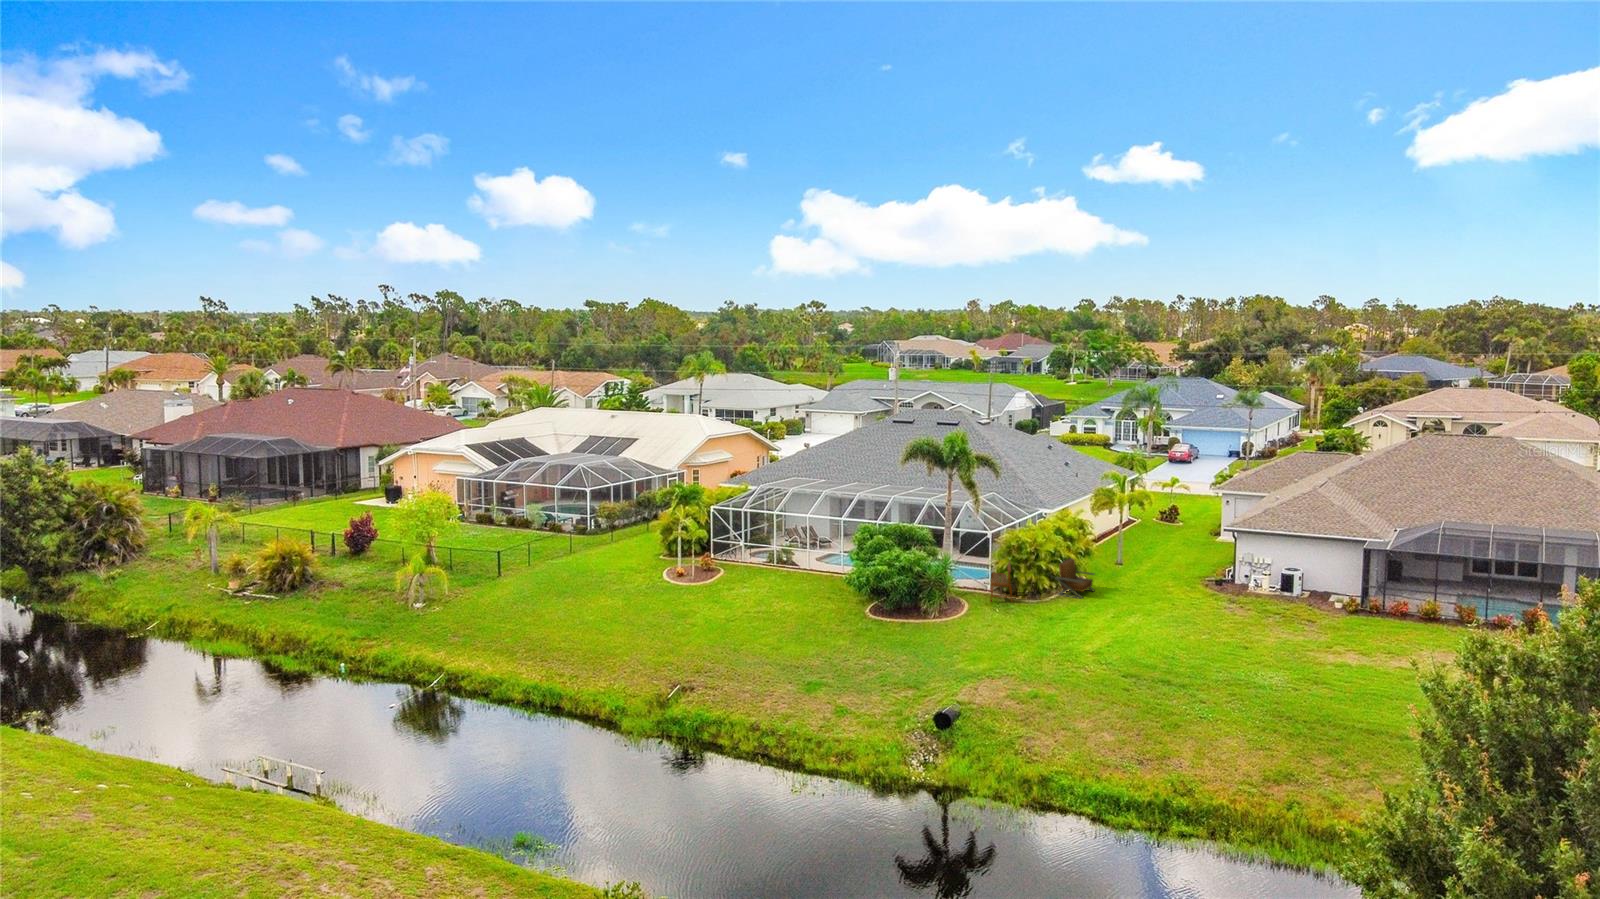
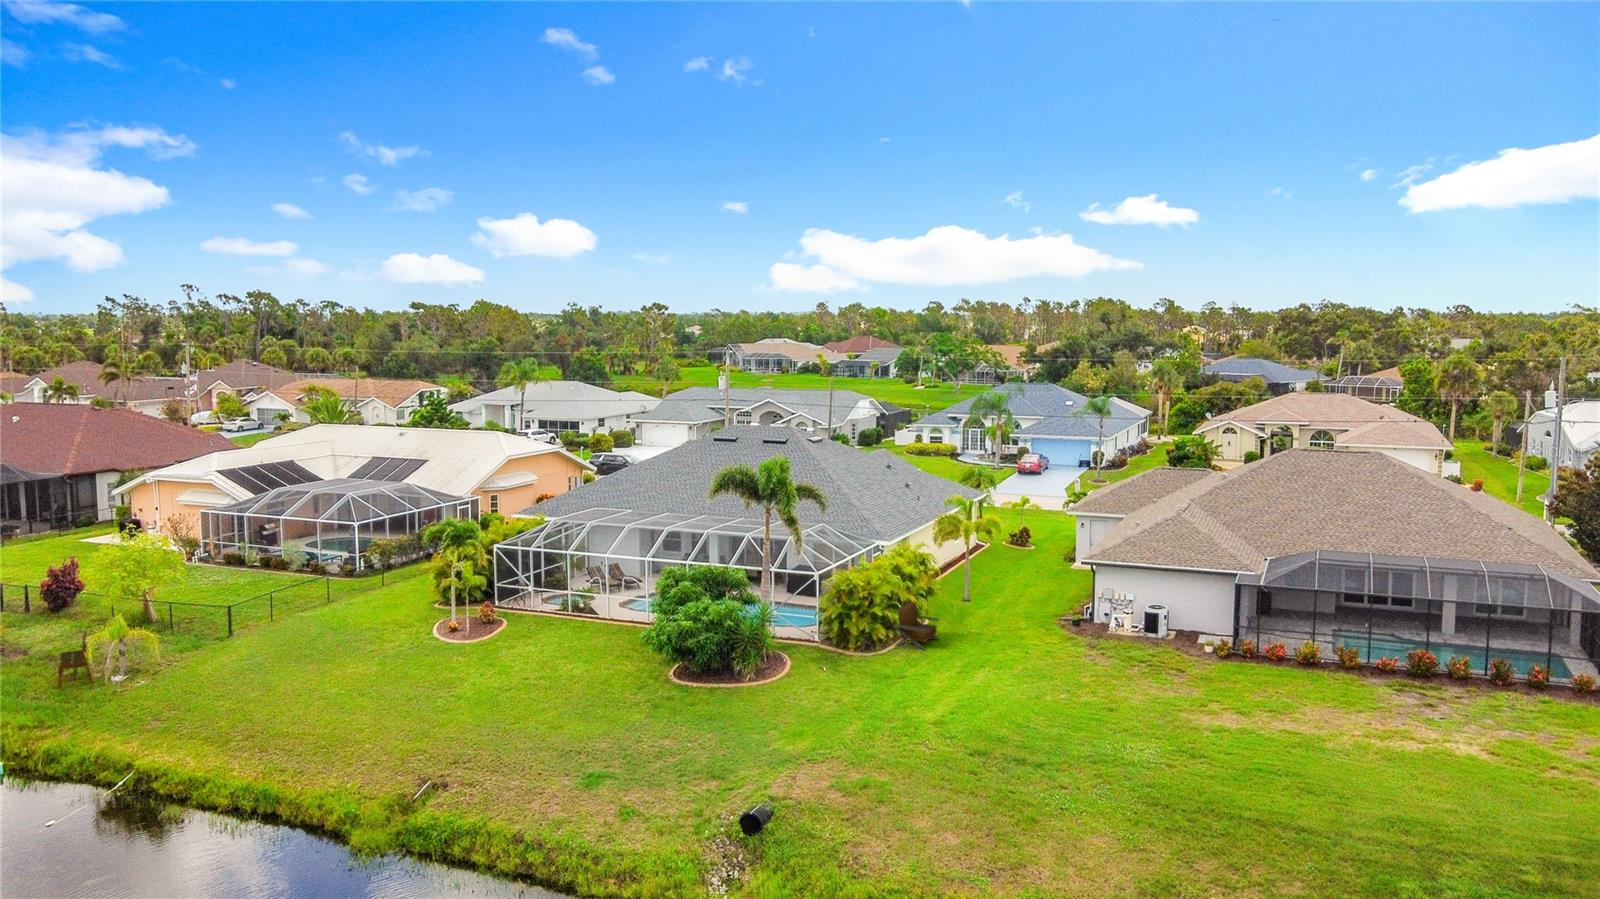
bench: present [990,561,1012,601] -> present [58,632,93,689]

